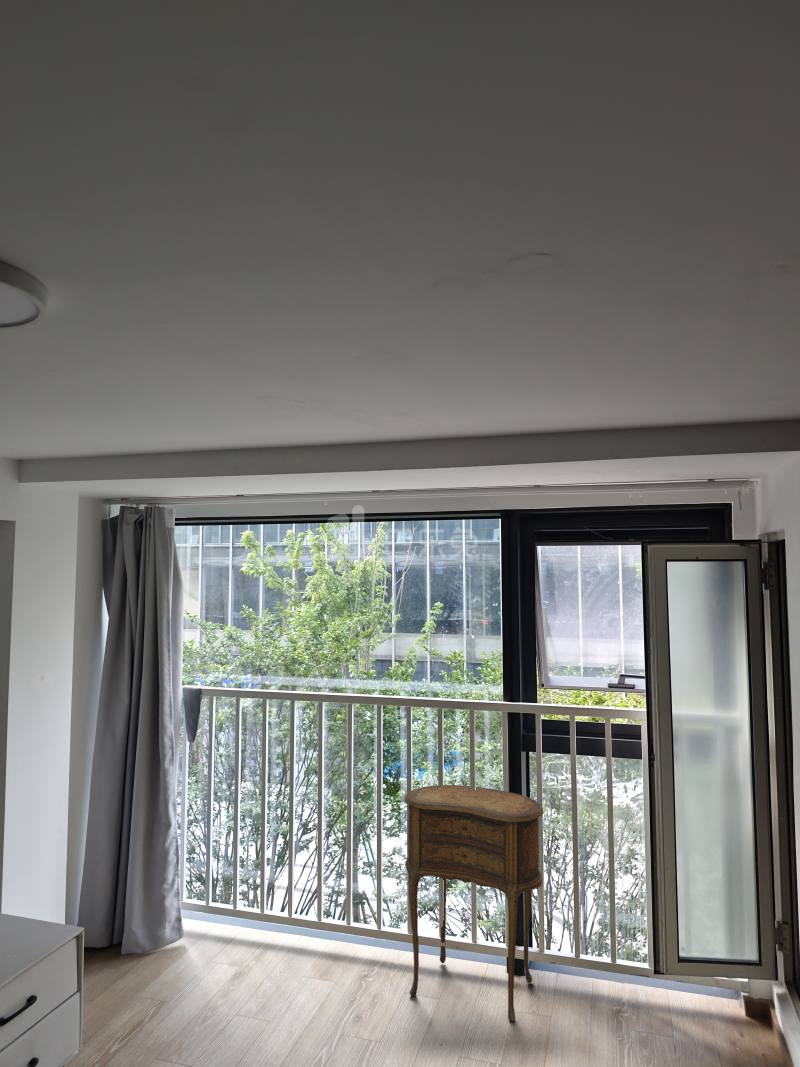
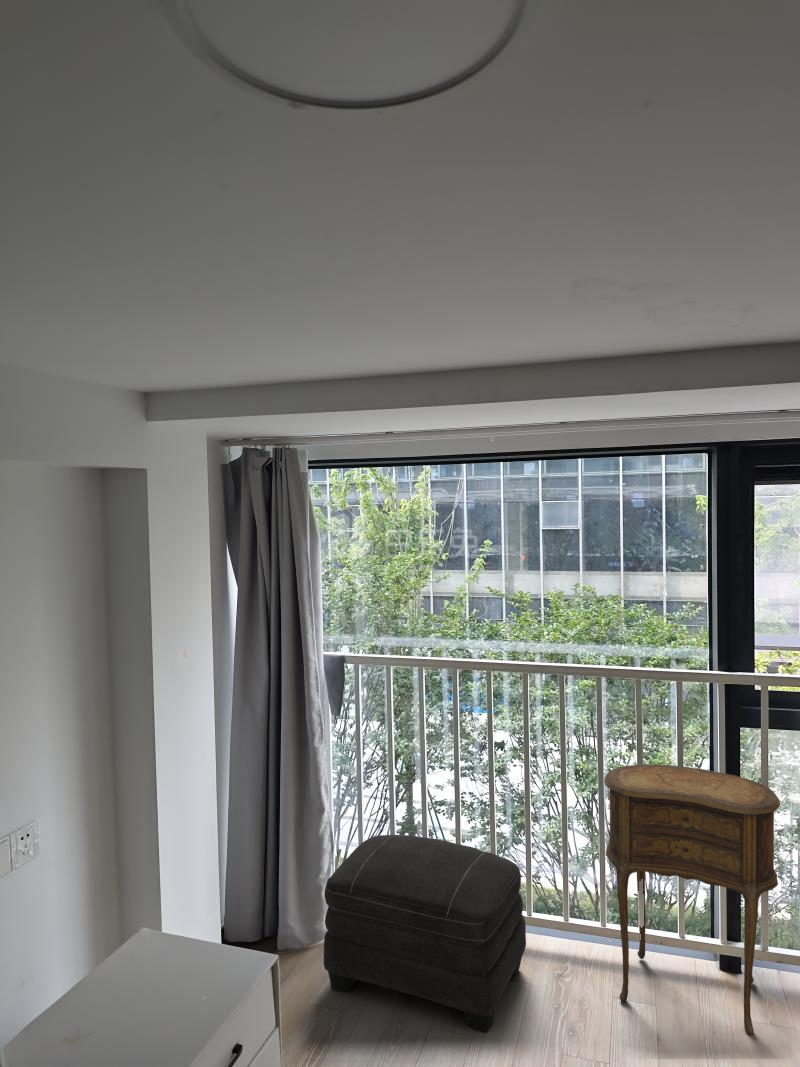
ottoman: none [152,849,338,1022] -> present [324,835,526,1033]

